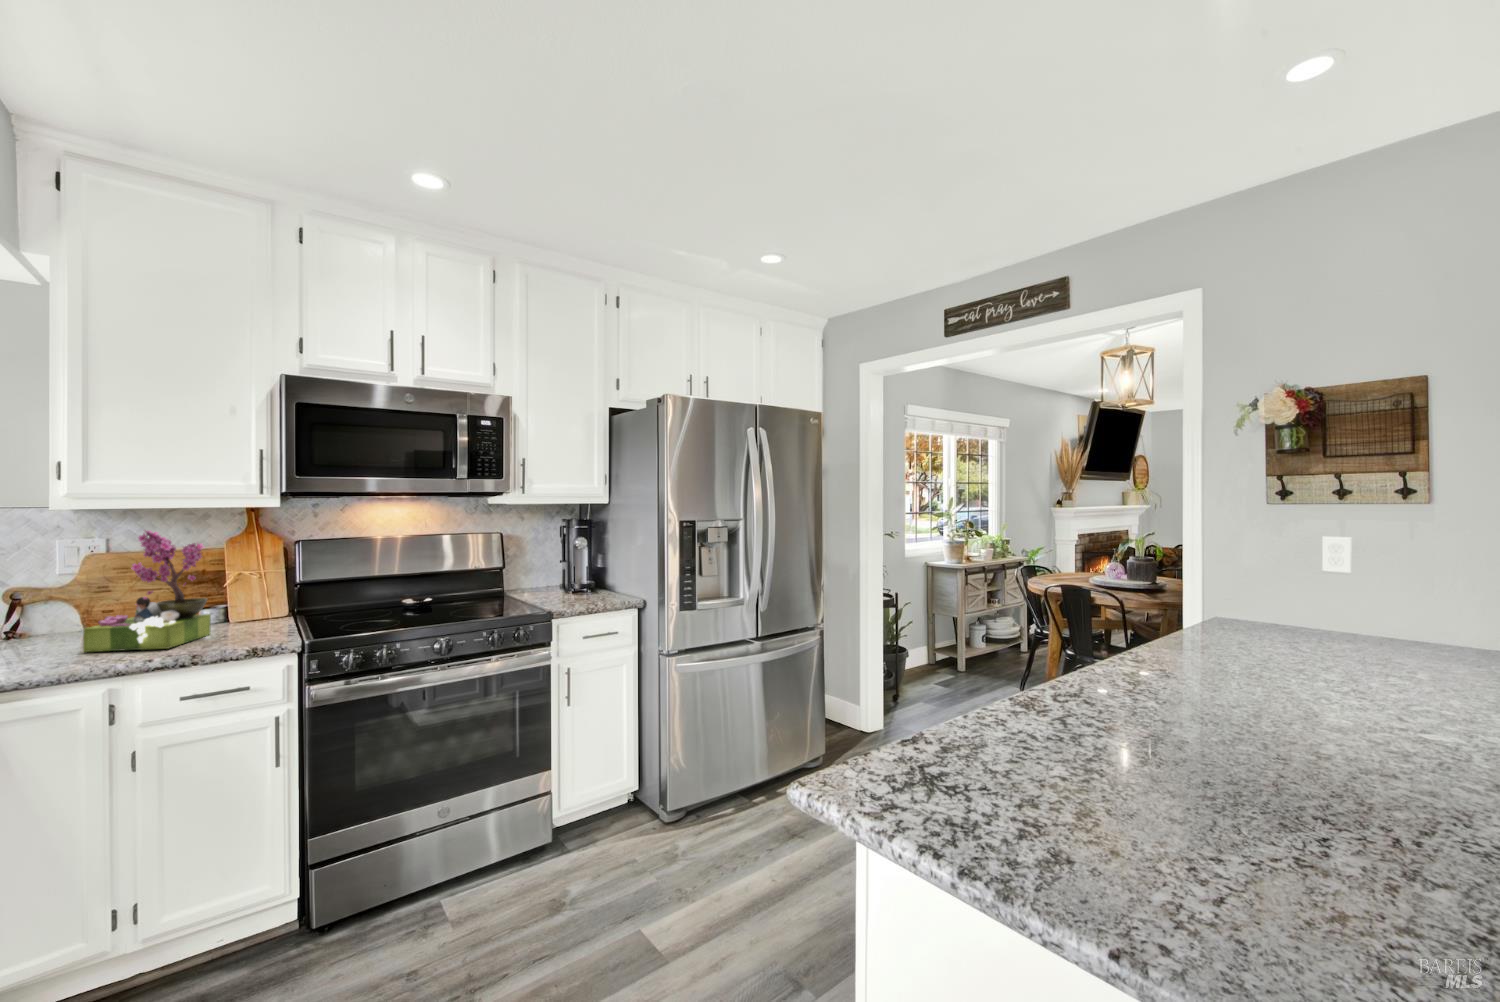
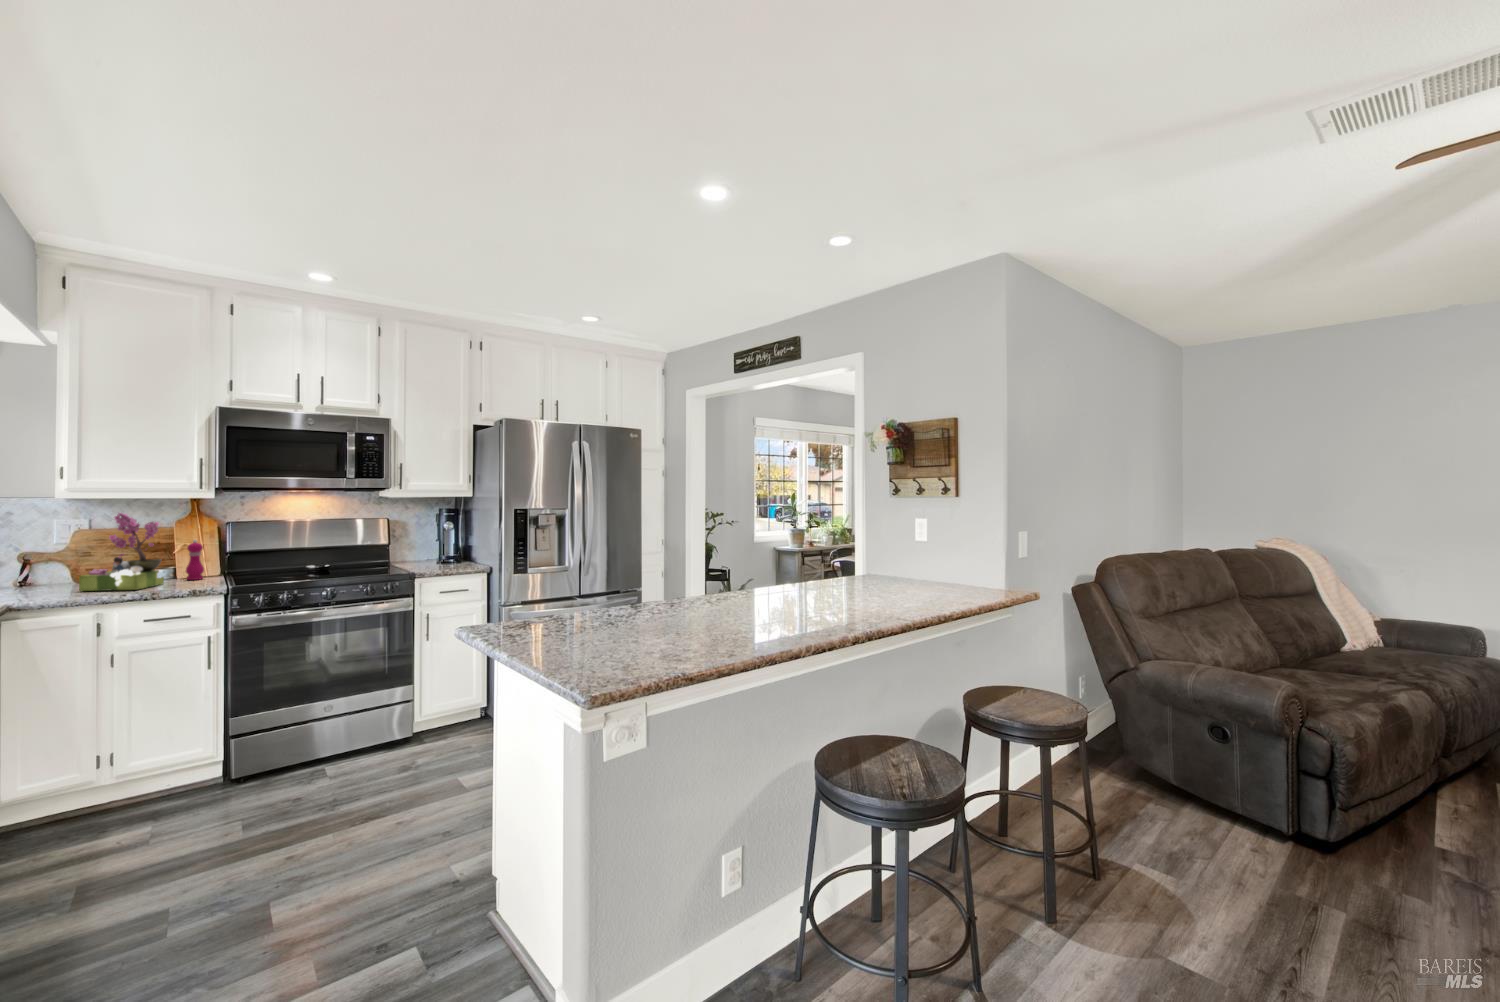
pepper mill: none [241,567,267,626] -> present [186,540,204,580]

